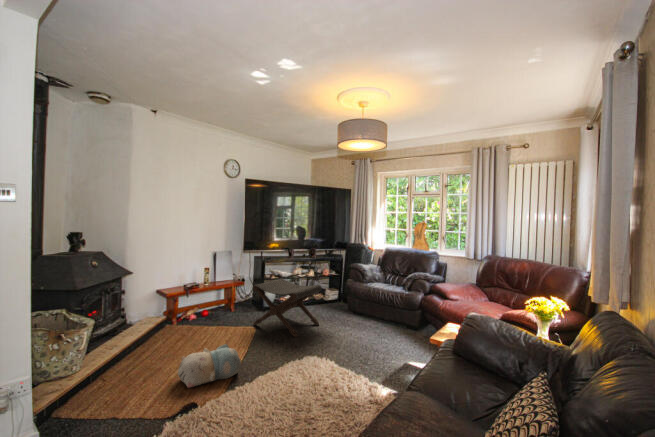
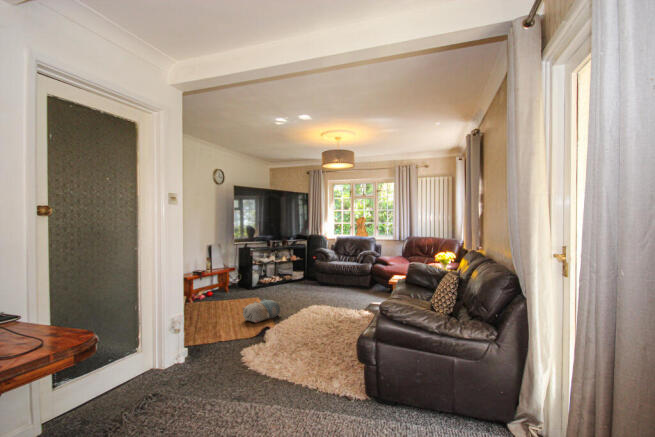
footstool: present [253,279,321,337] -> none [256,262,305,299]

